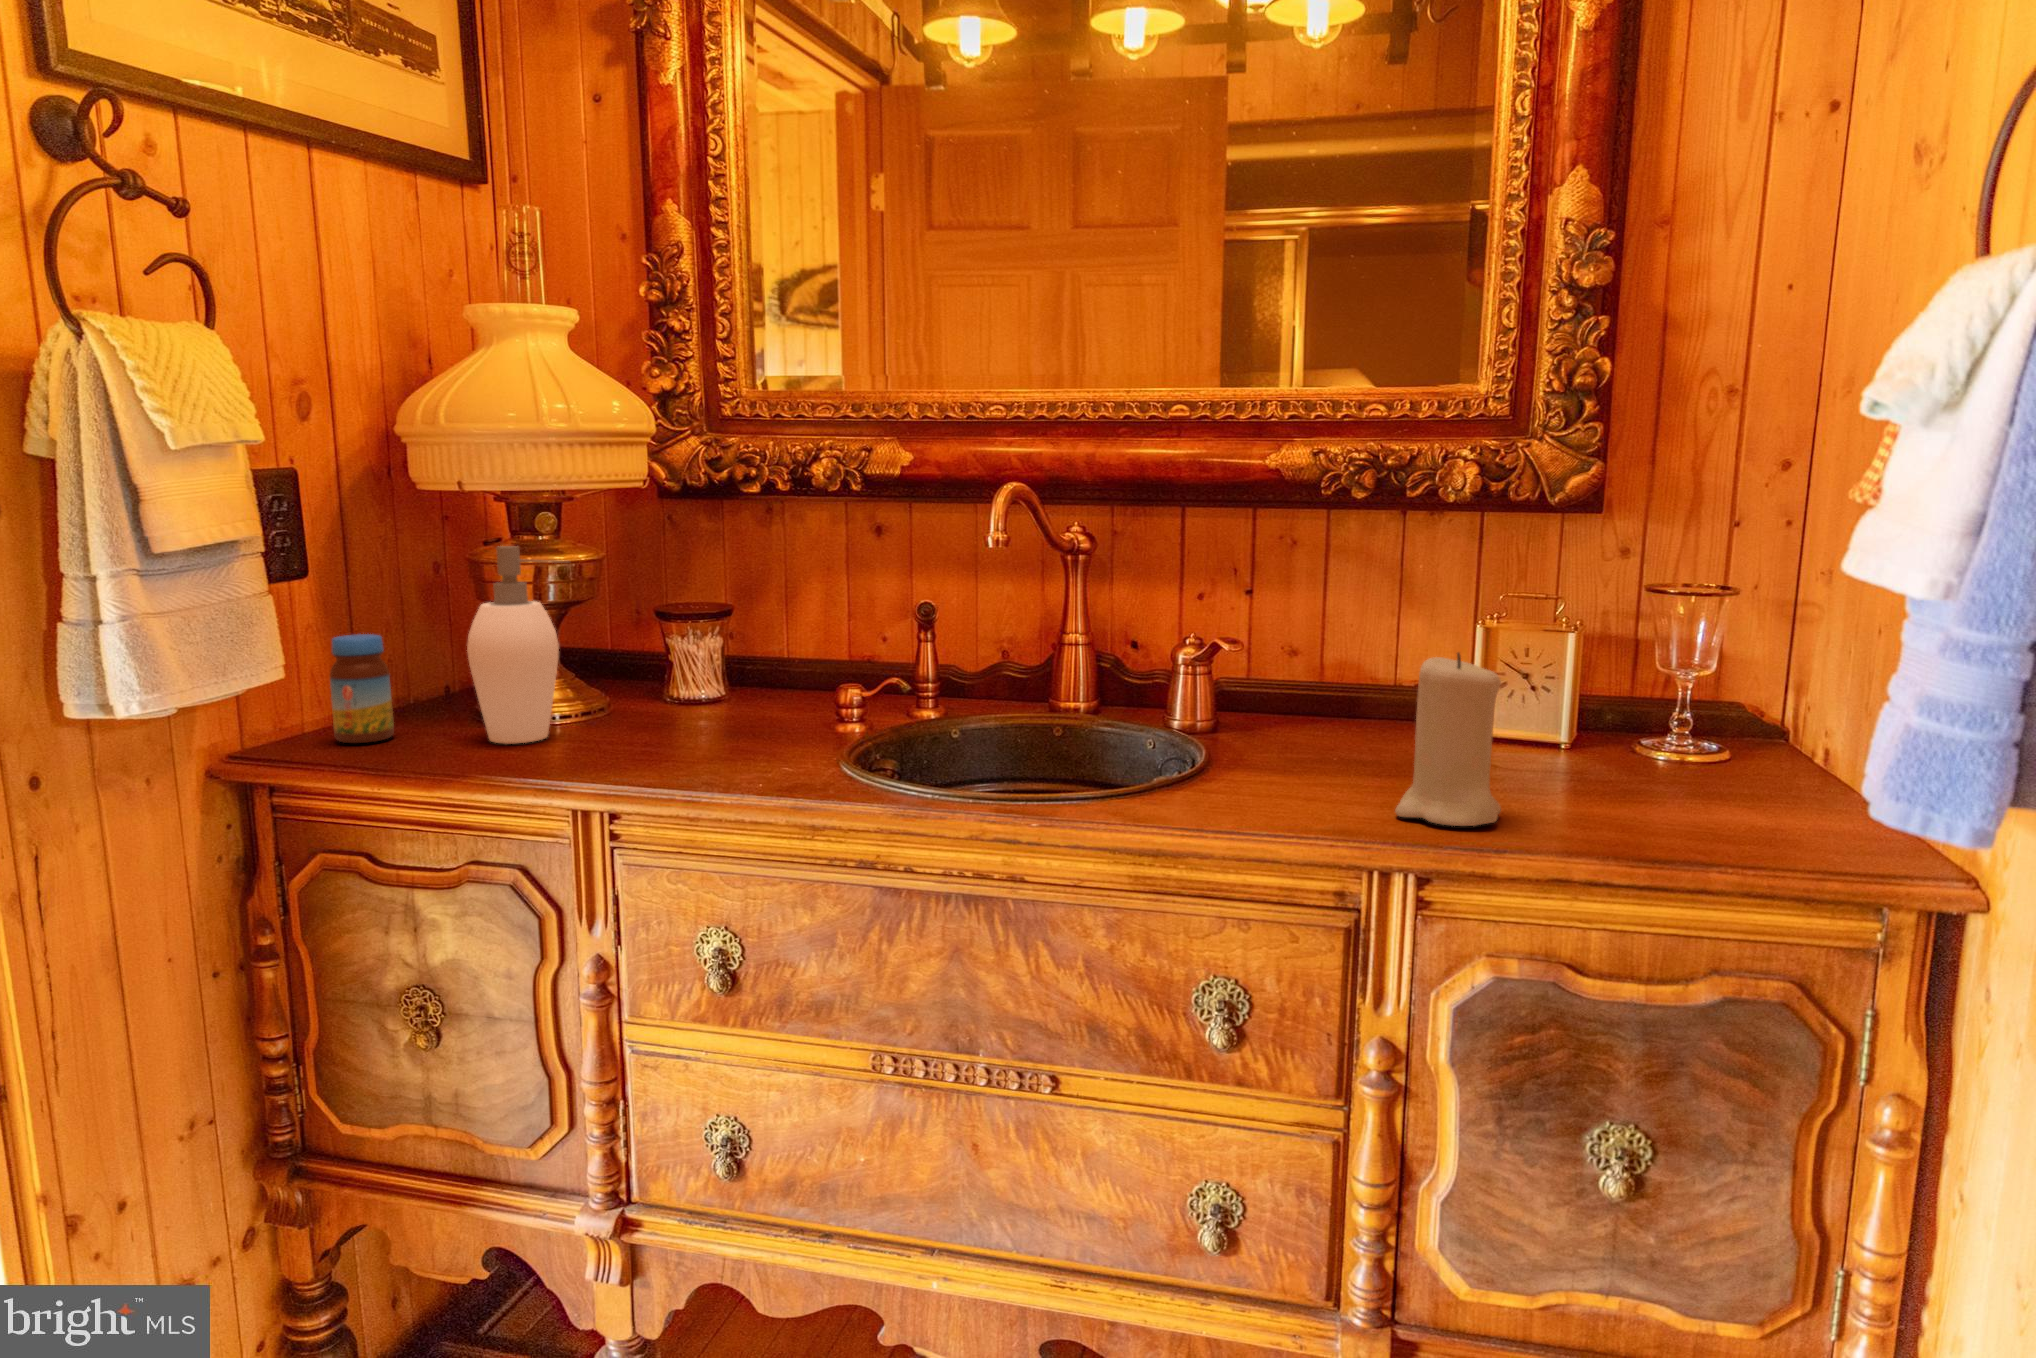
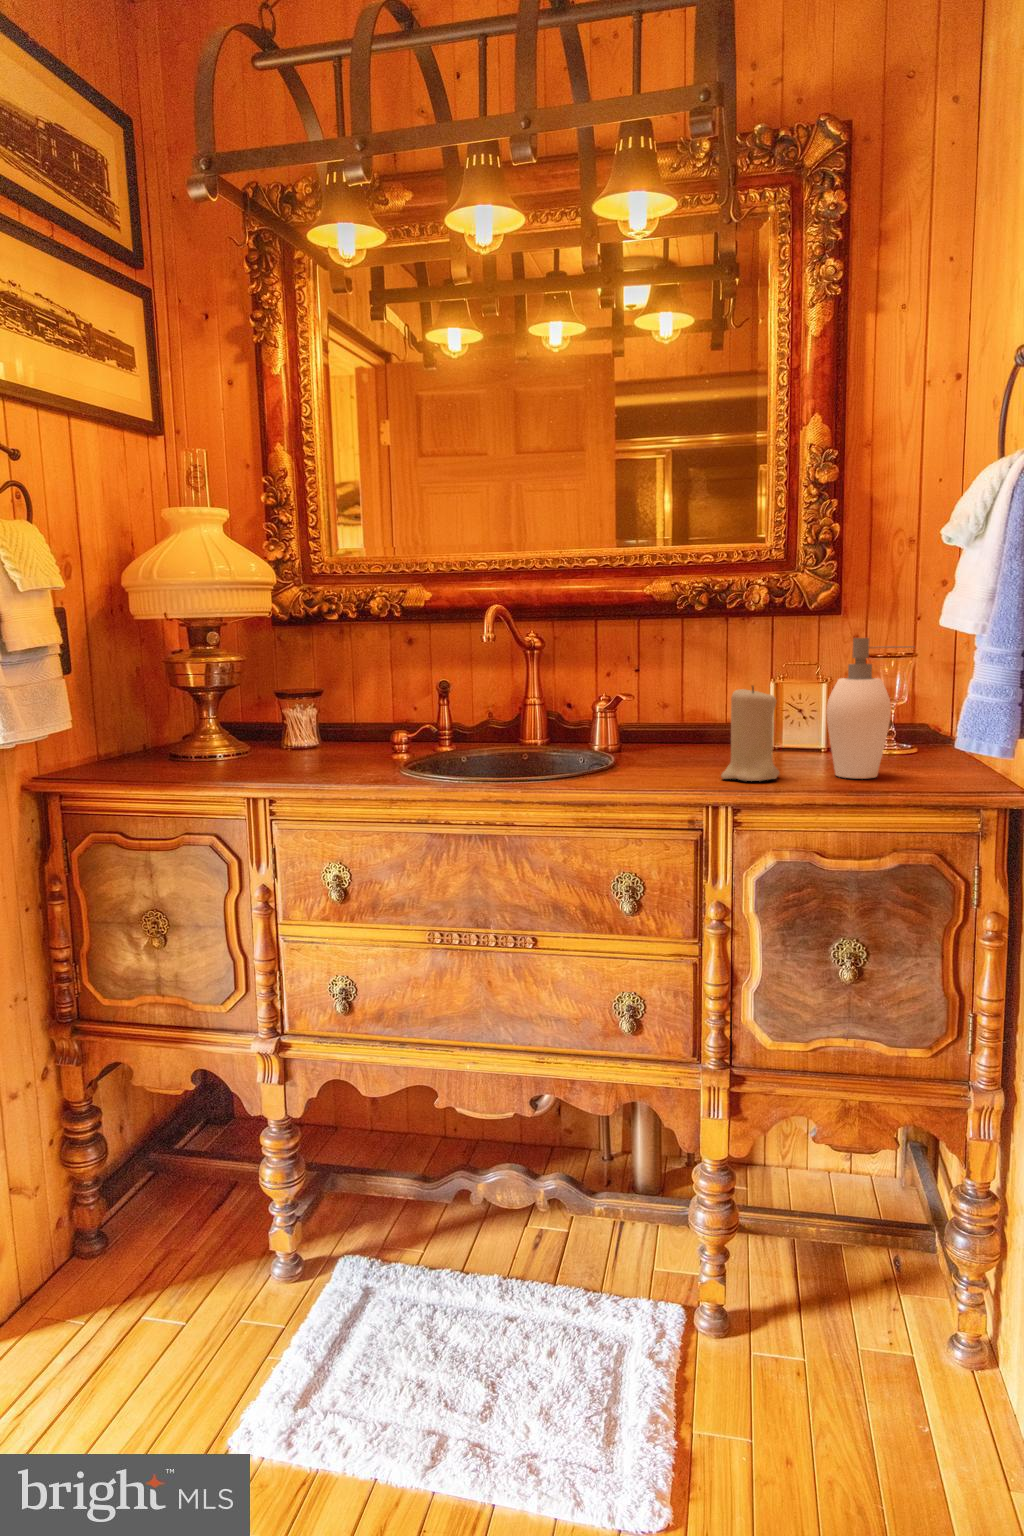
soap dispenser: present [467,546,569,744] -> present [826,638,914,779]
jar: present [330,634,394,743] -> none [89,706,128,771]

